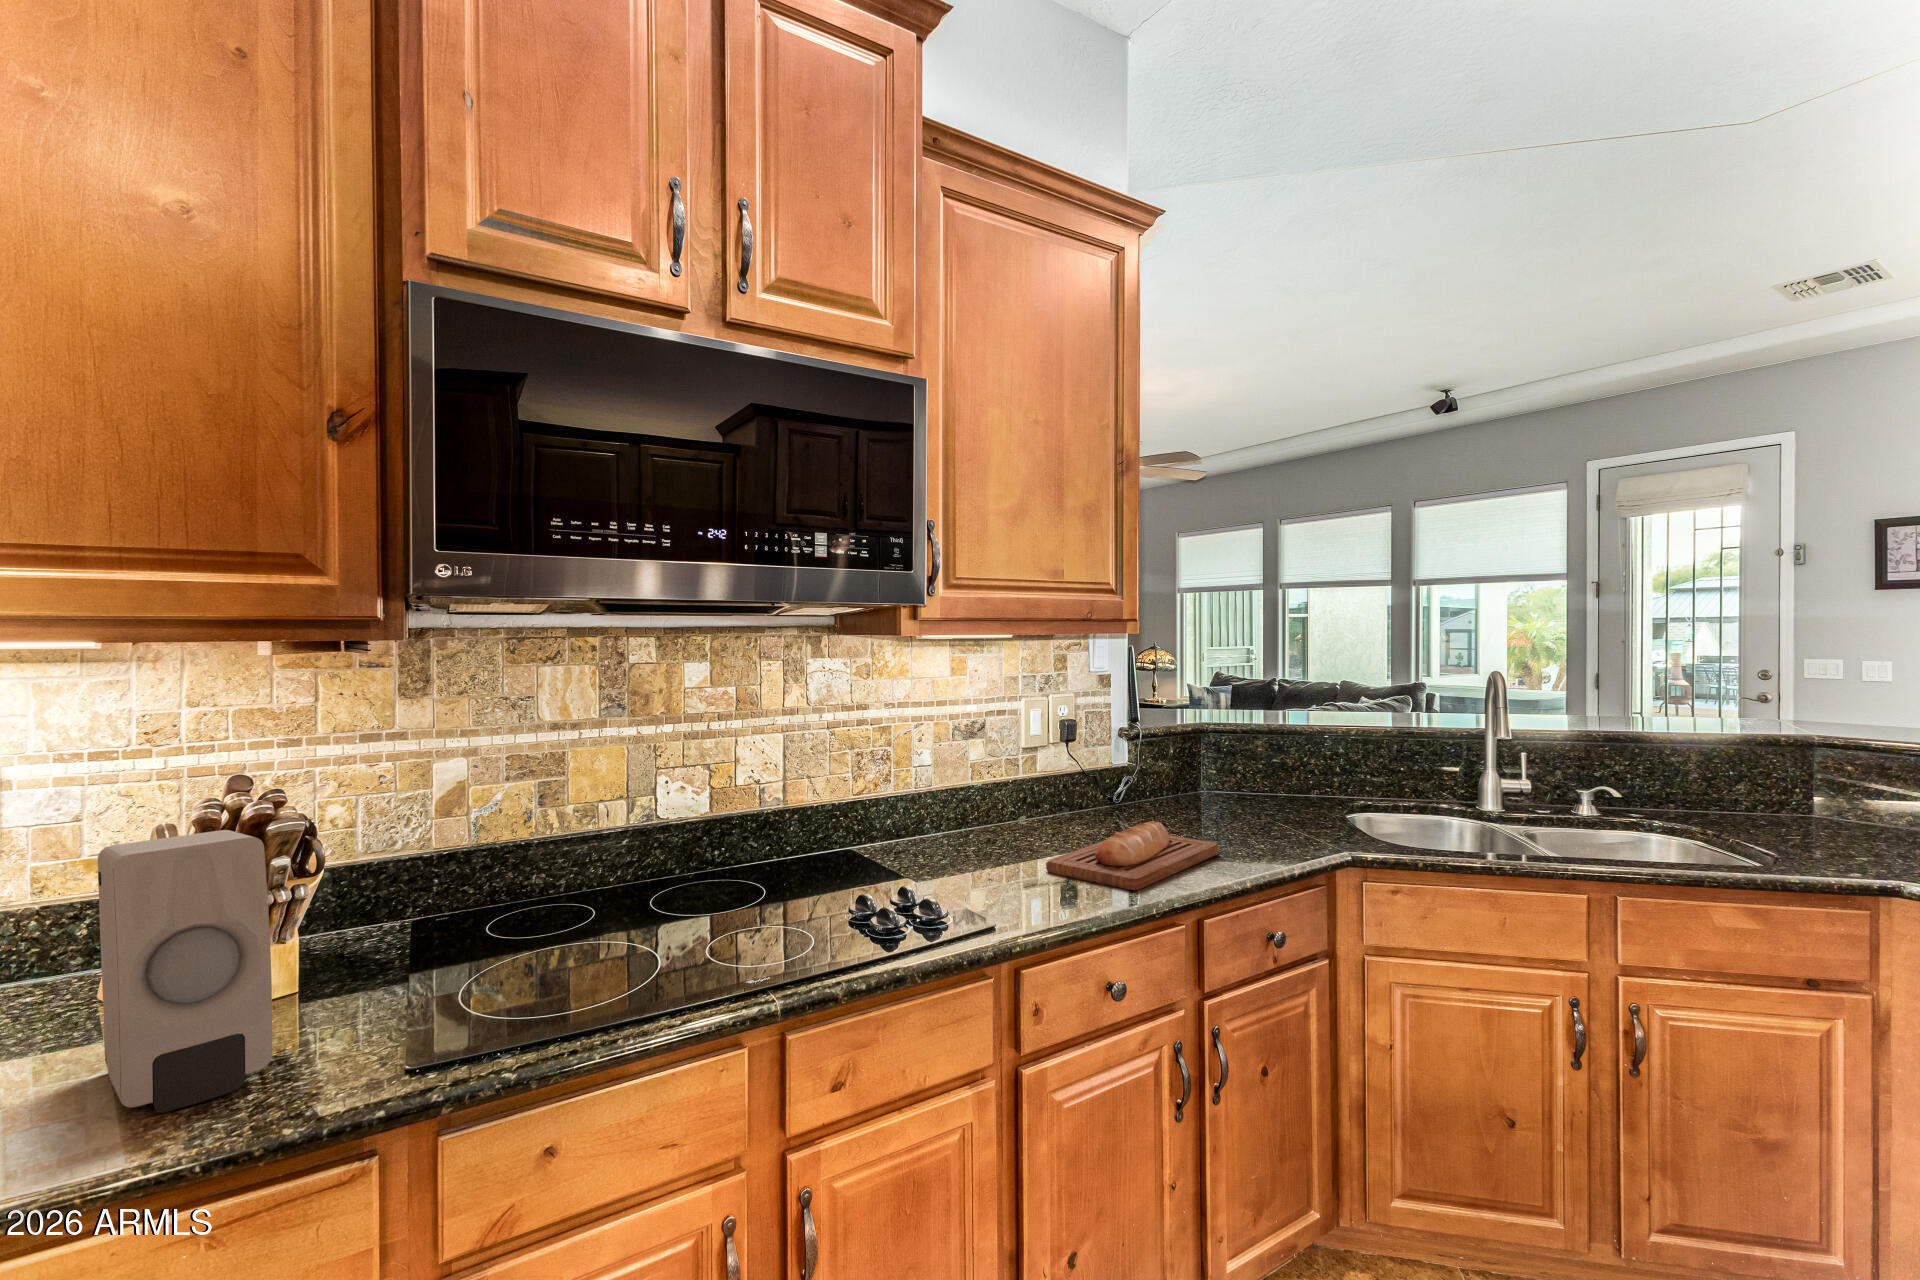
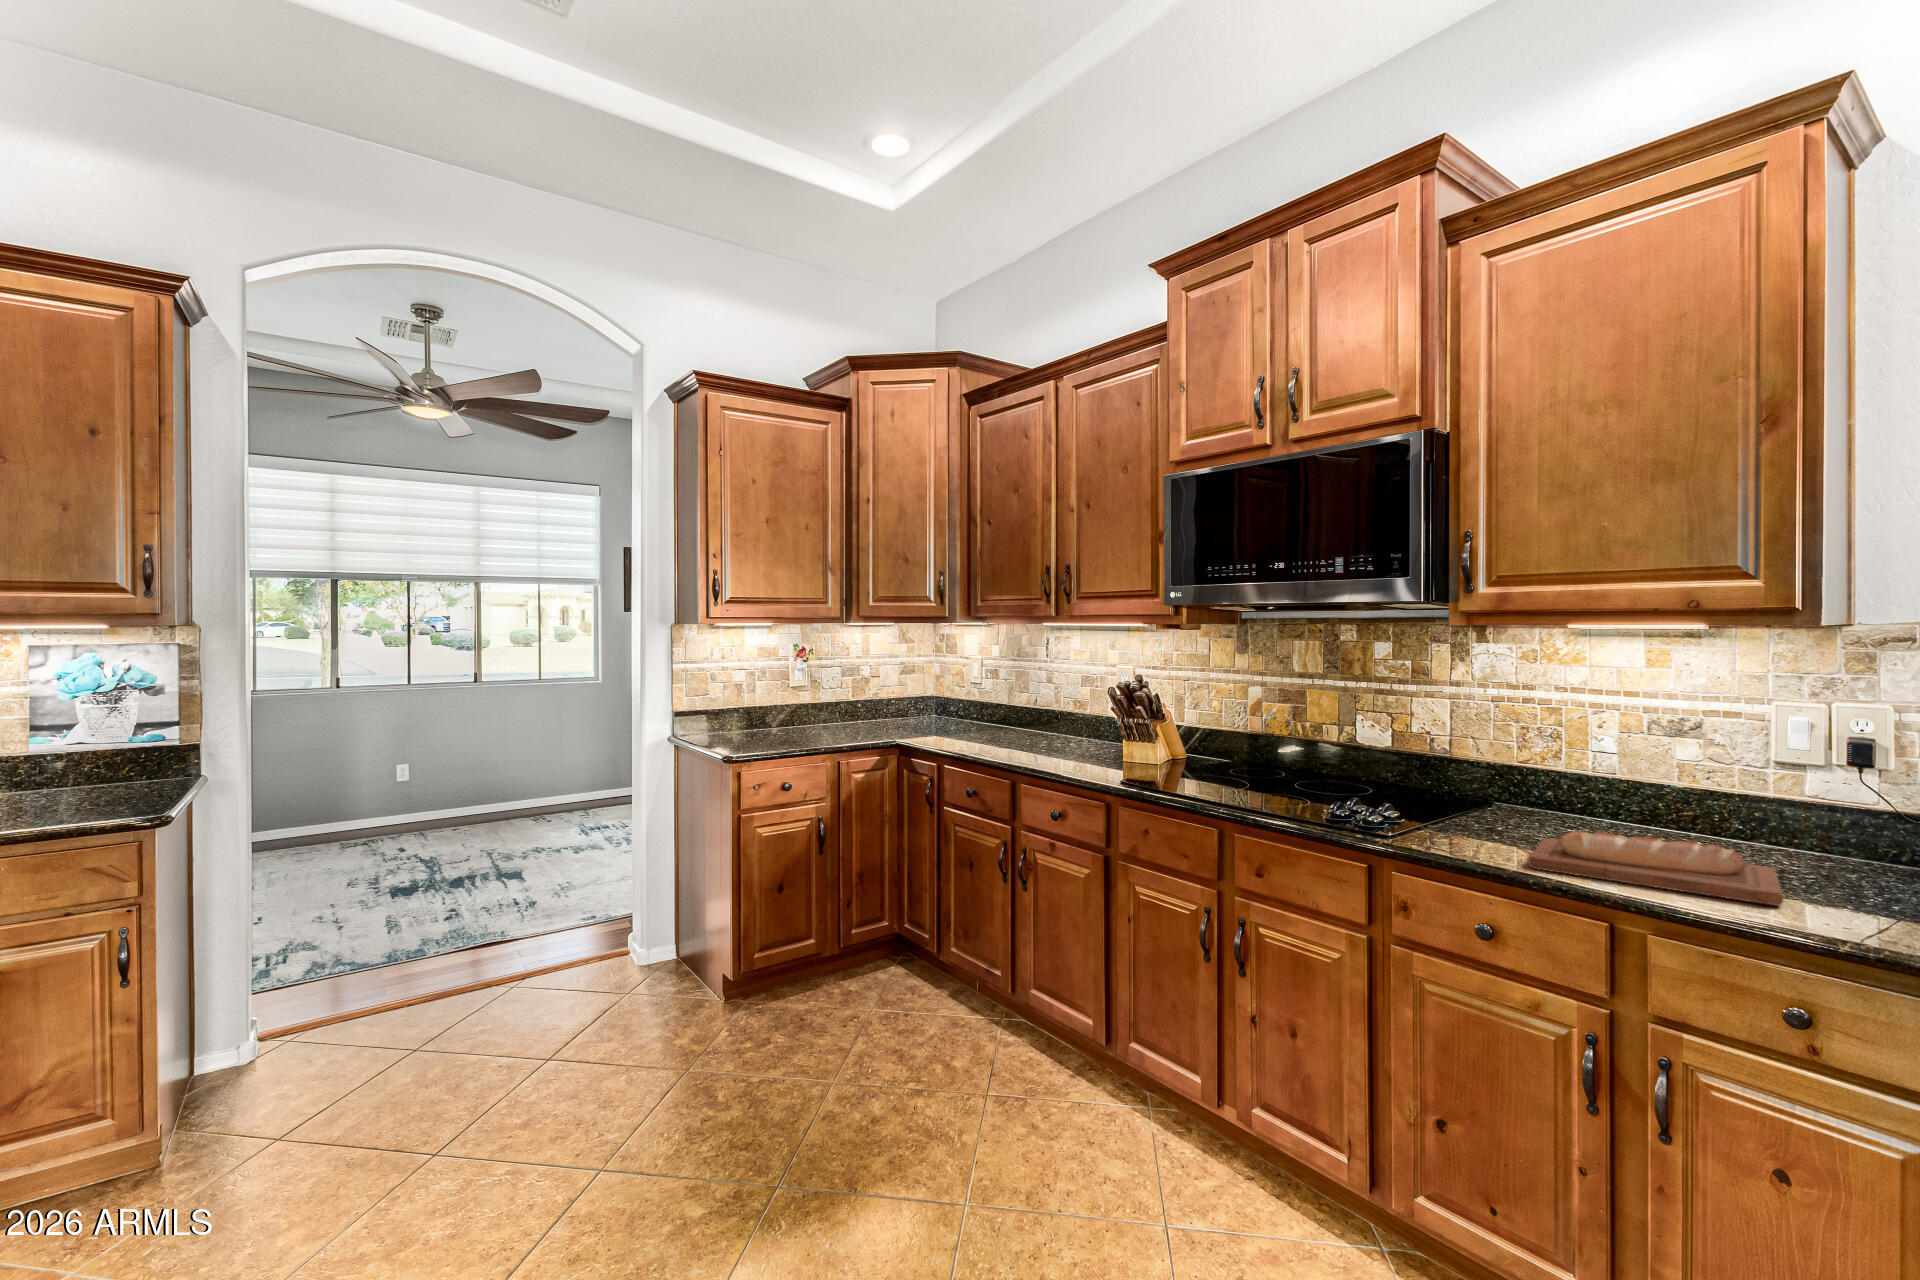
soap dispenser: present [98,830,272,1113] -> none [1060,689,1119,770]

